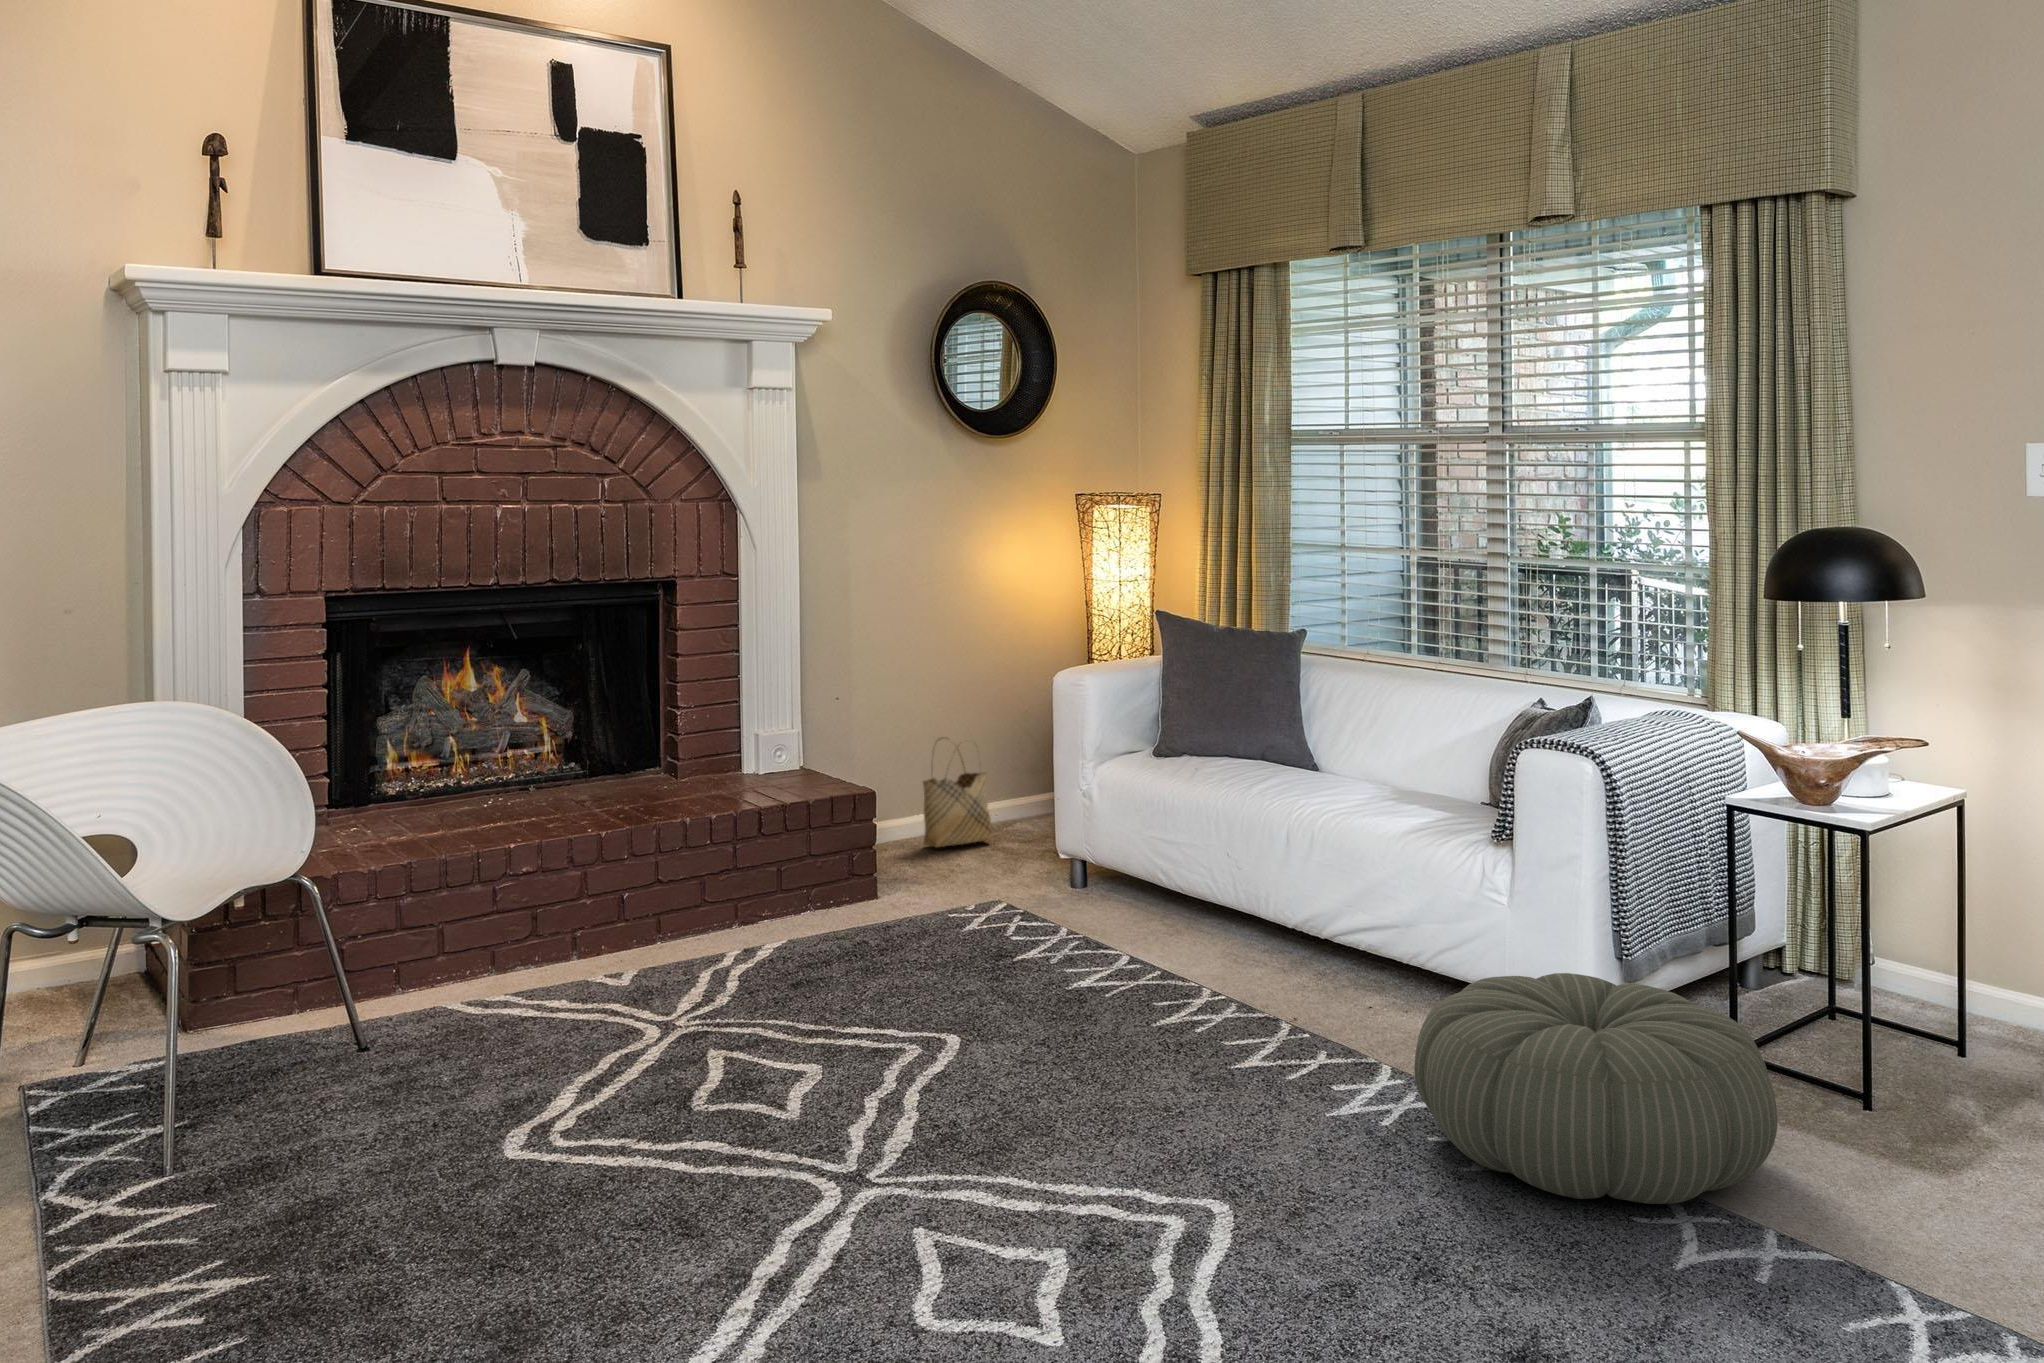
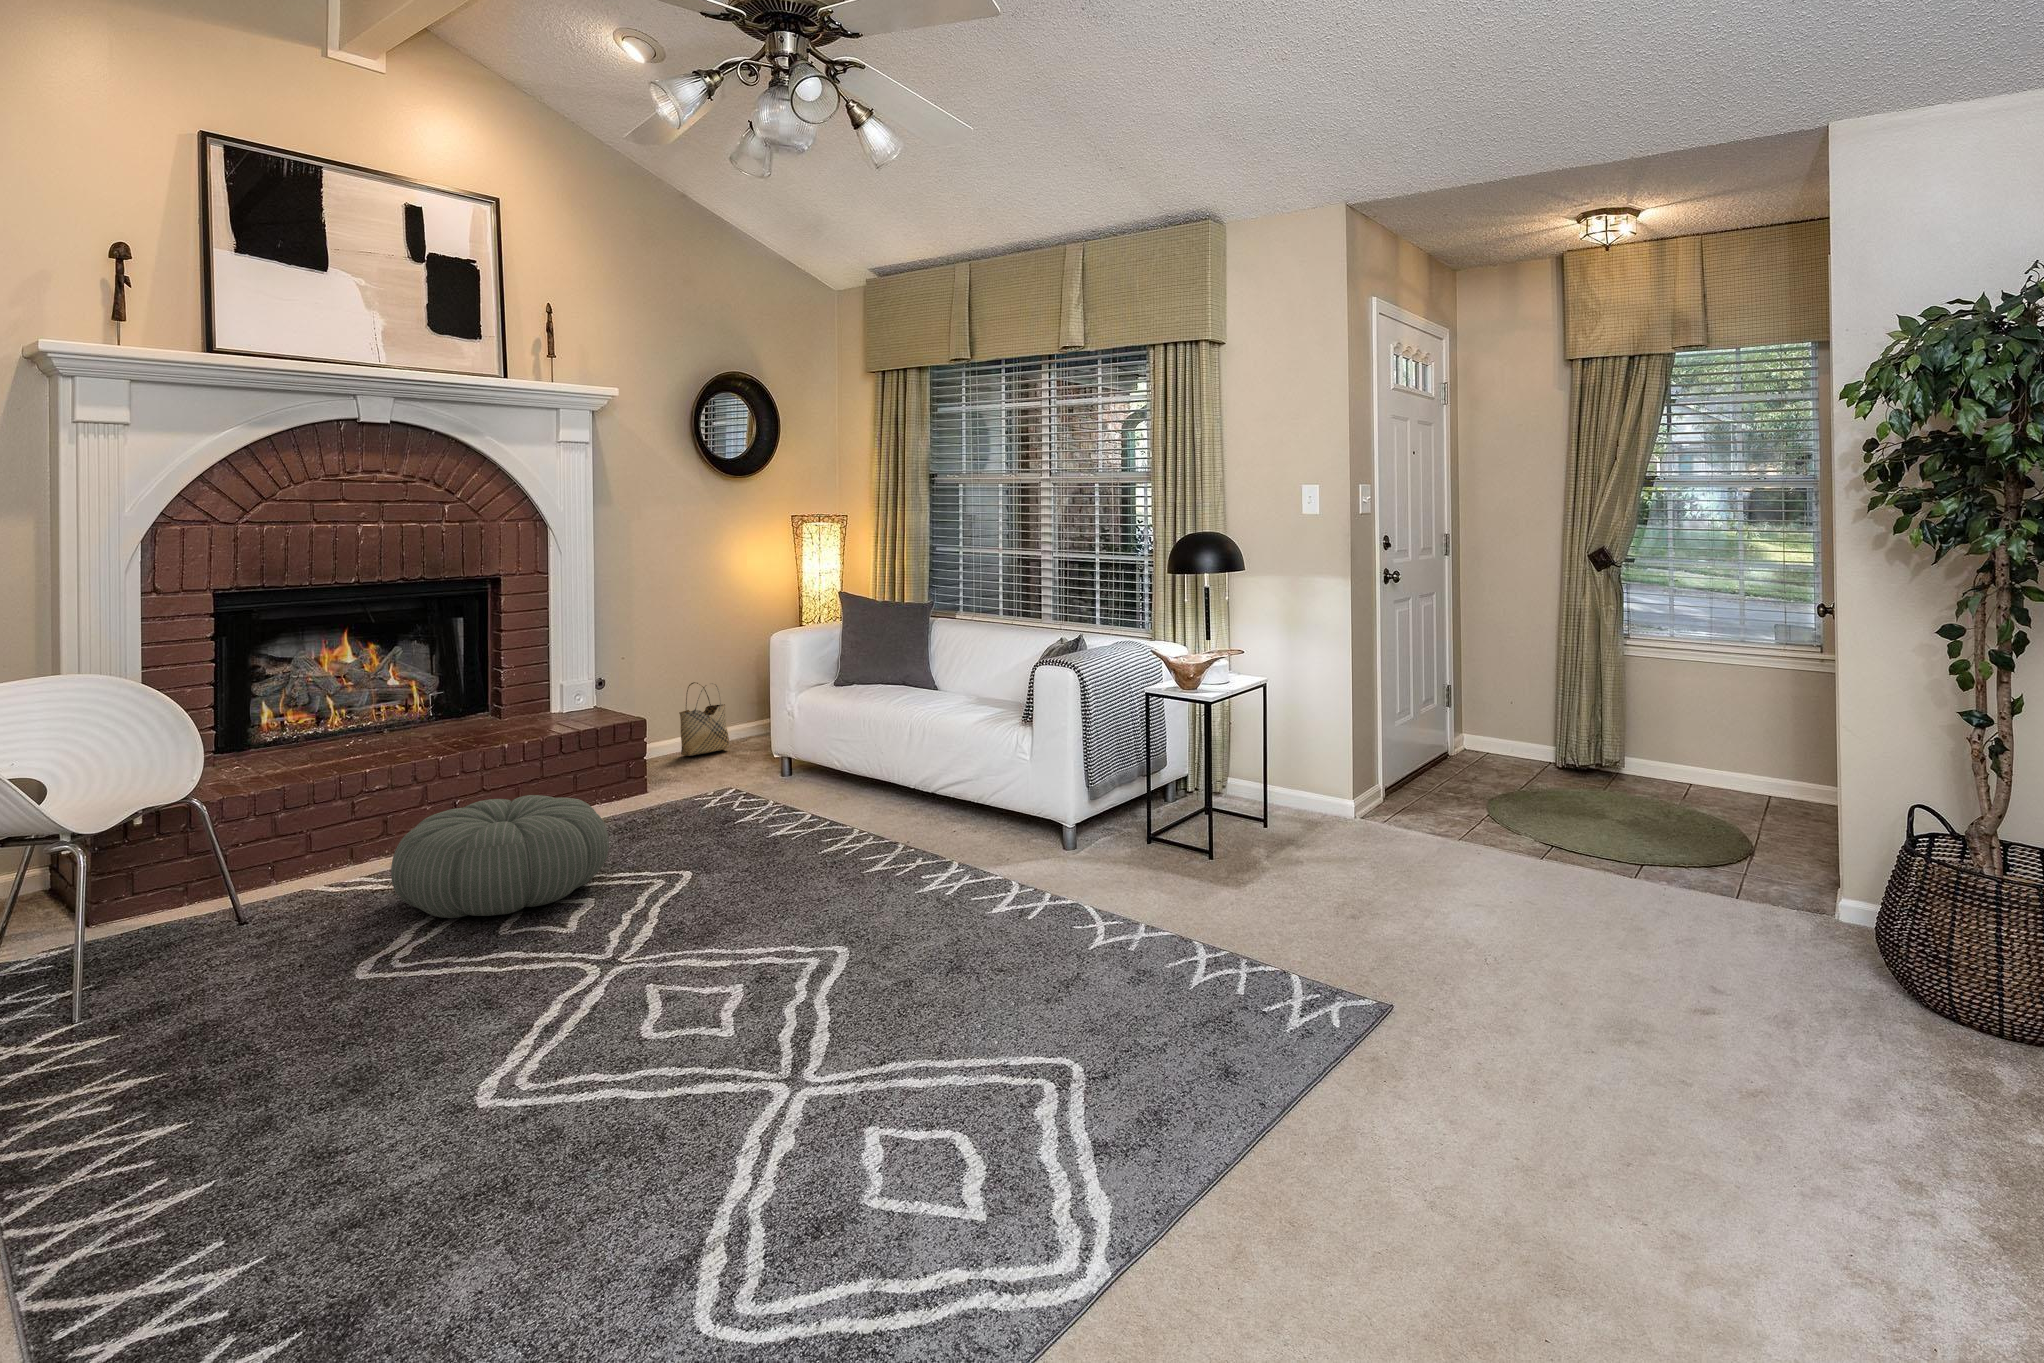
pouf: present [1414,973,1777,1204] -> present [391,795,609,918]

